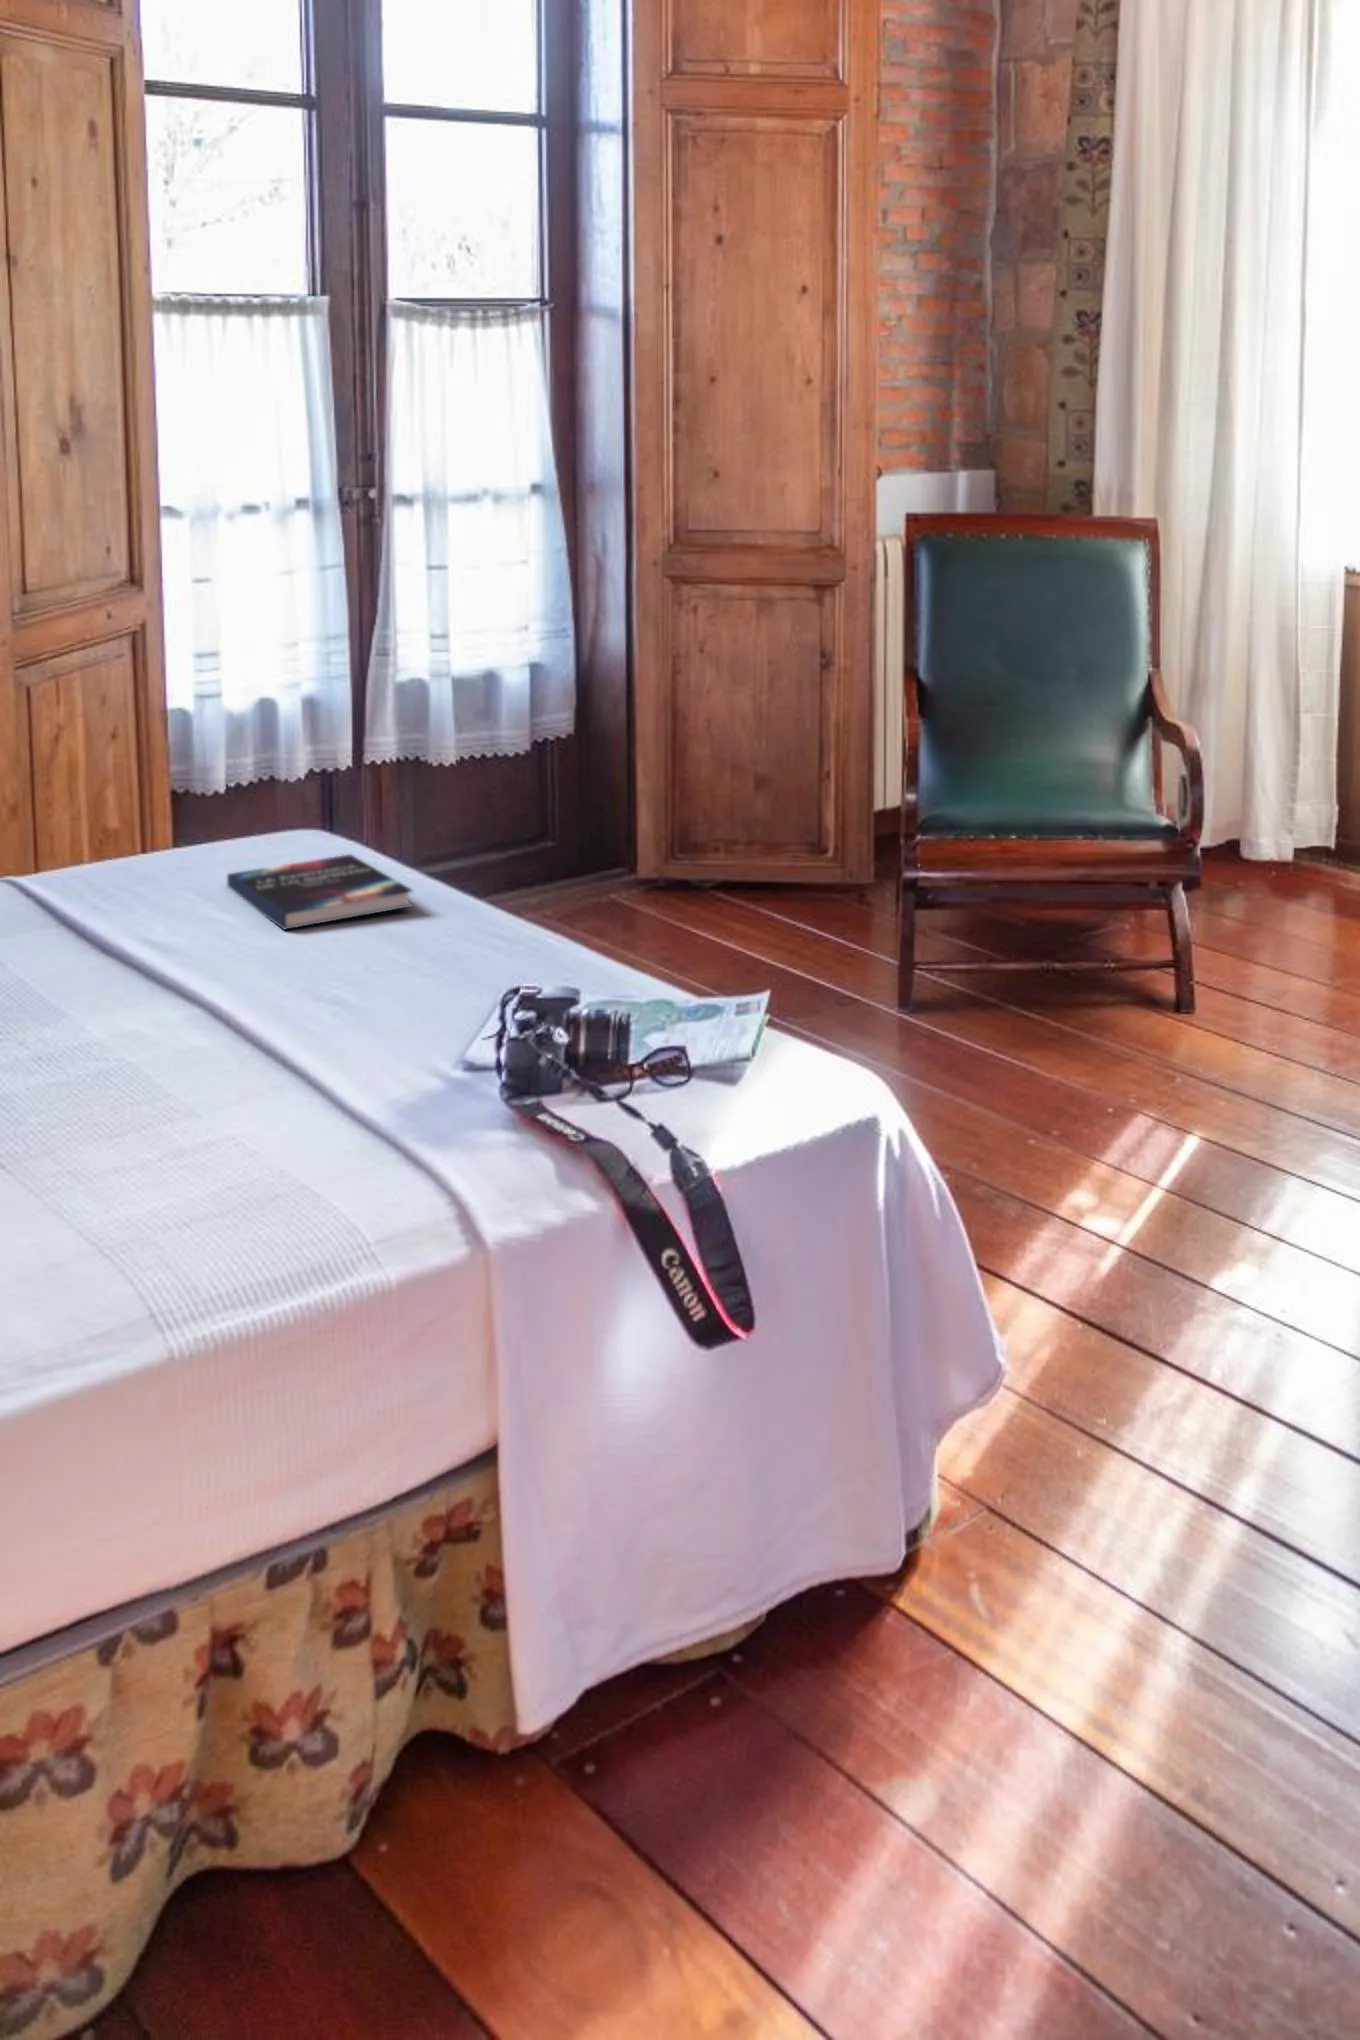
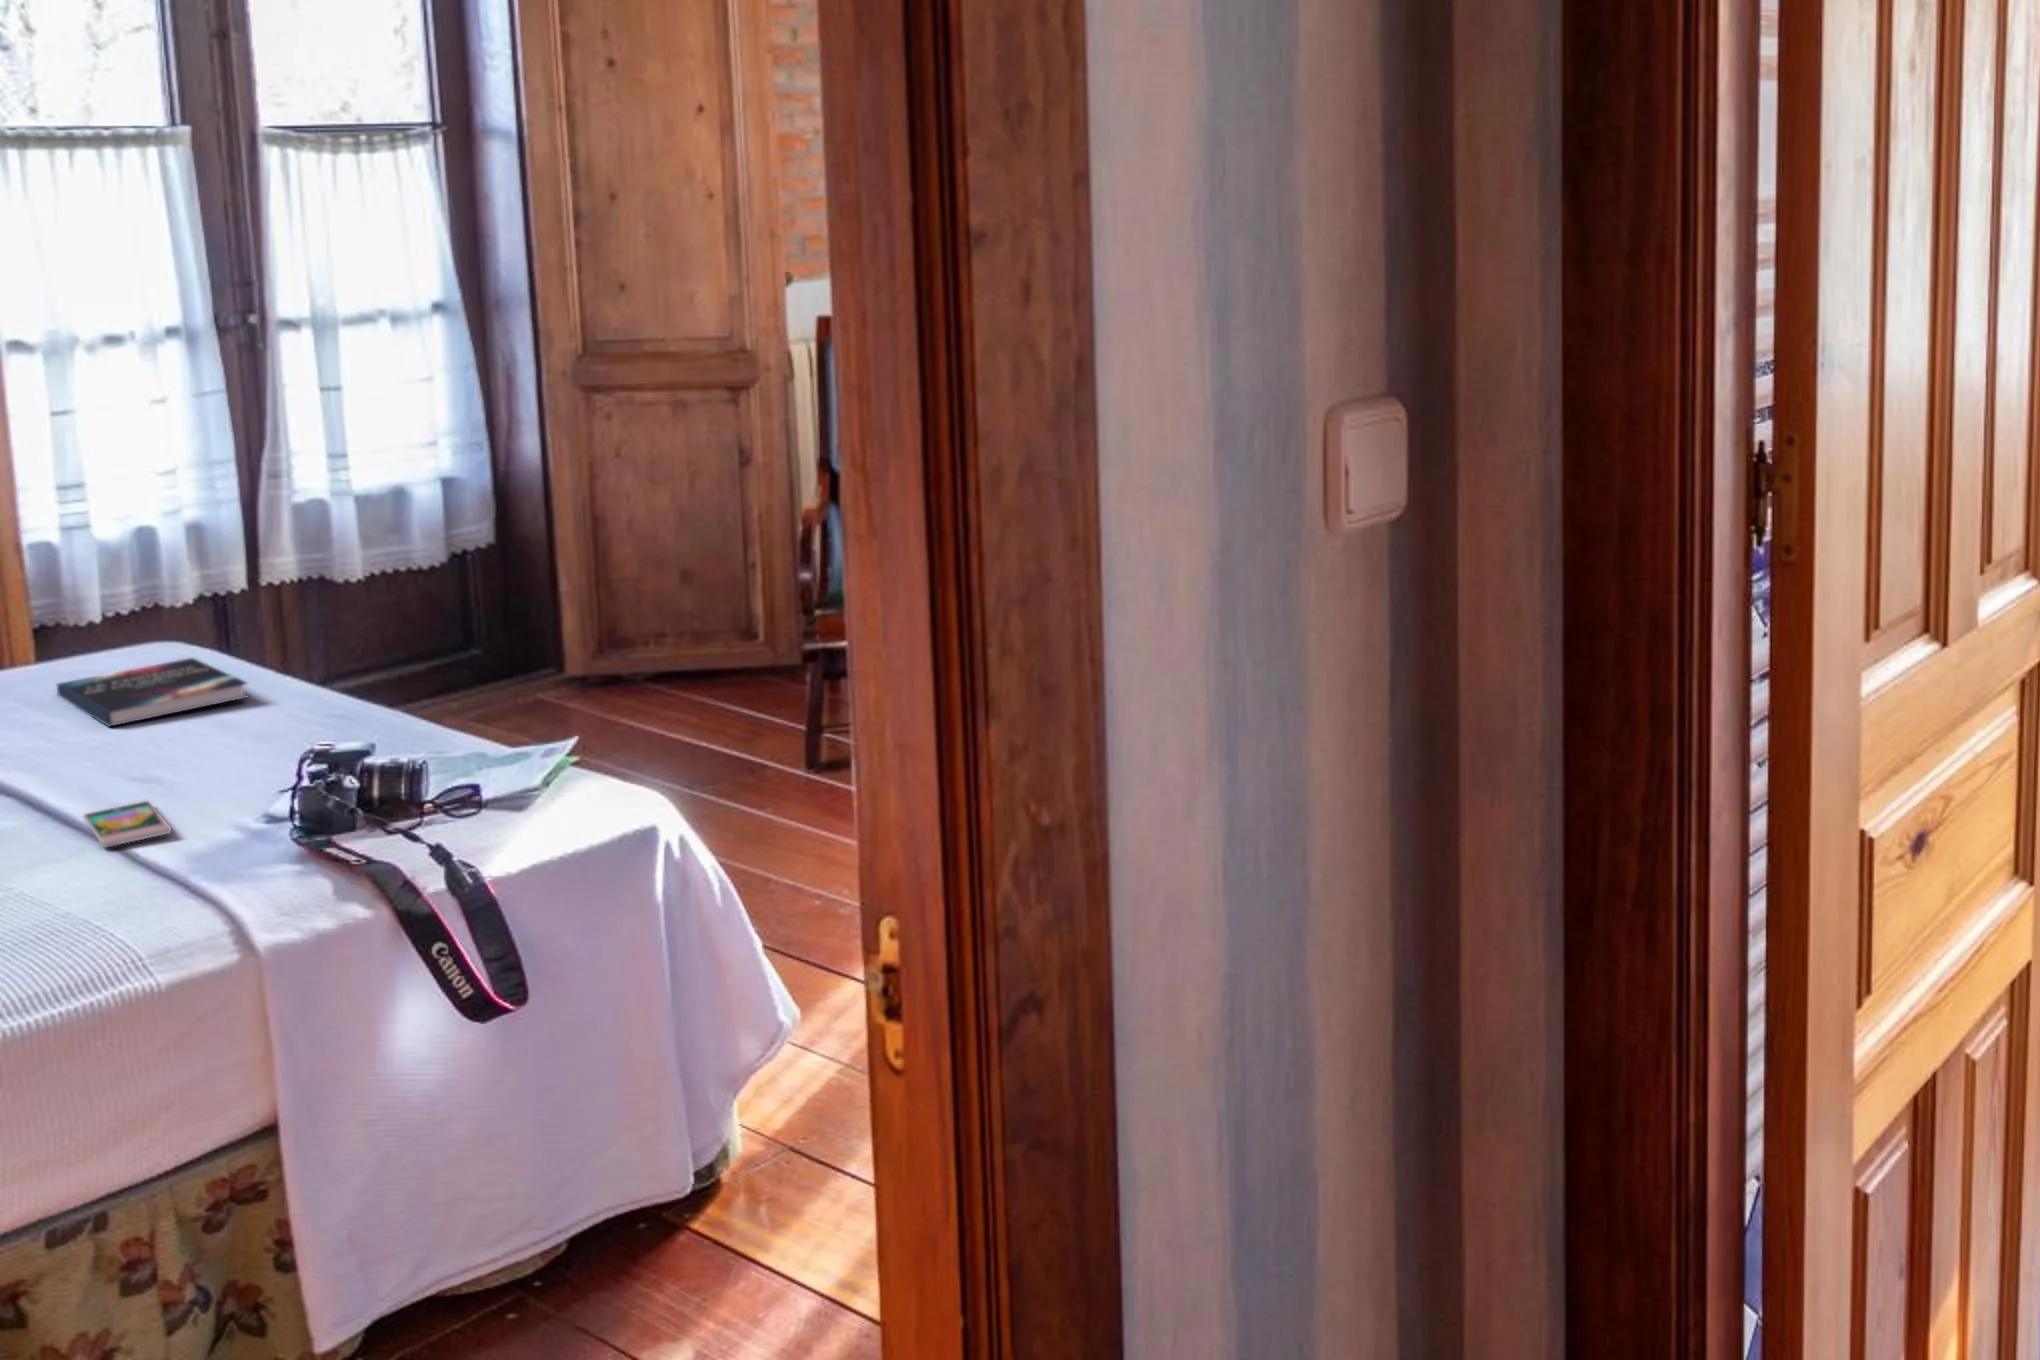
smartphone: none [281,1029,375,1087] -> present [83,801,172,847]

